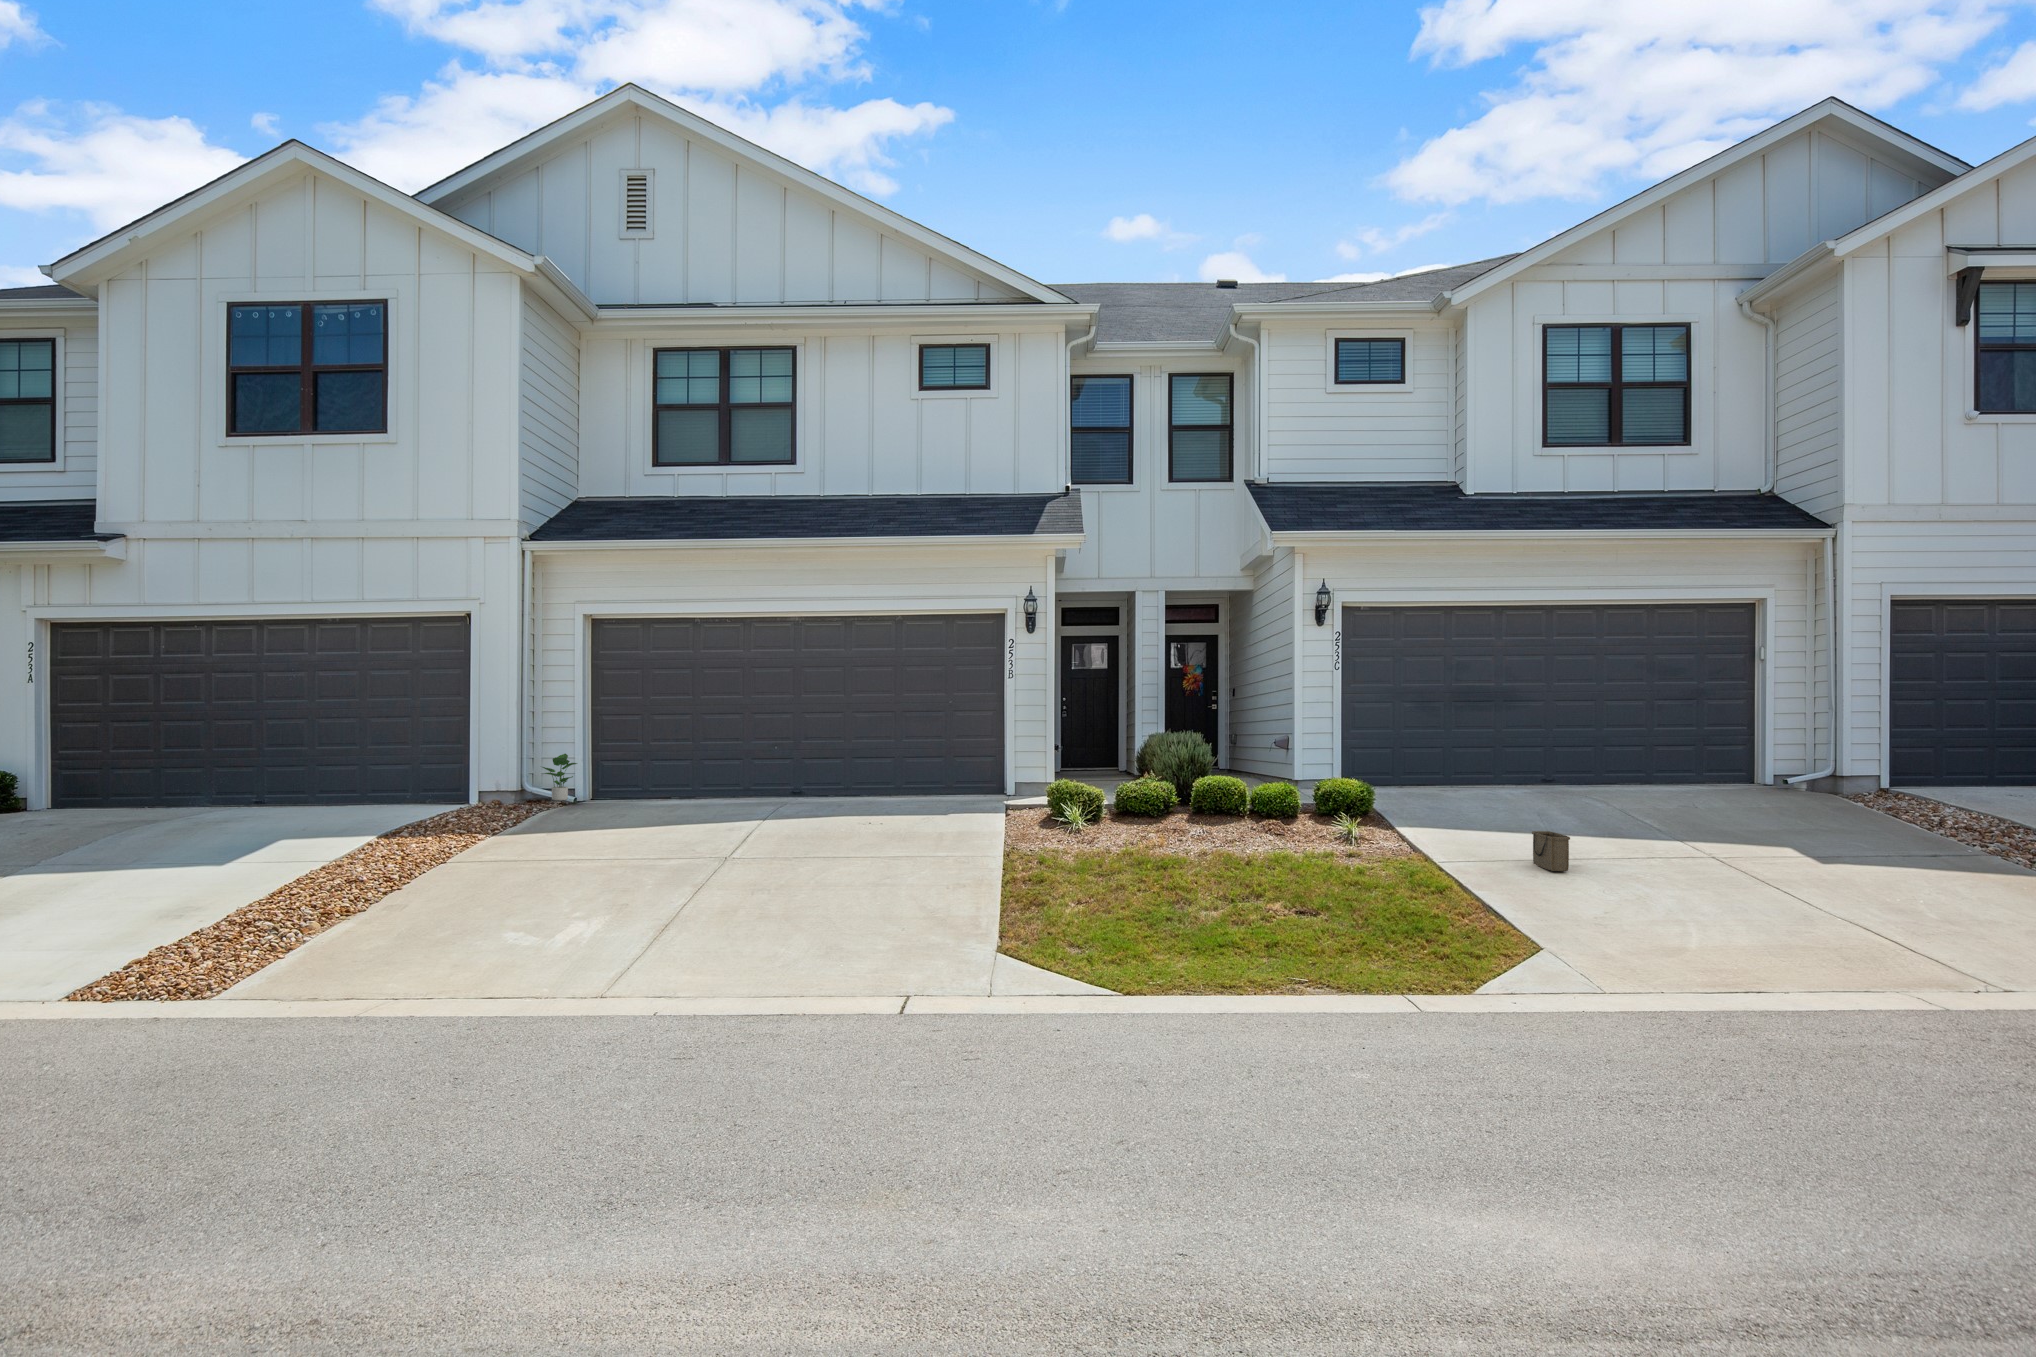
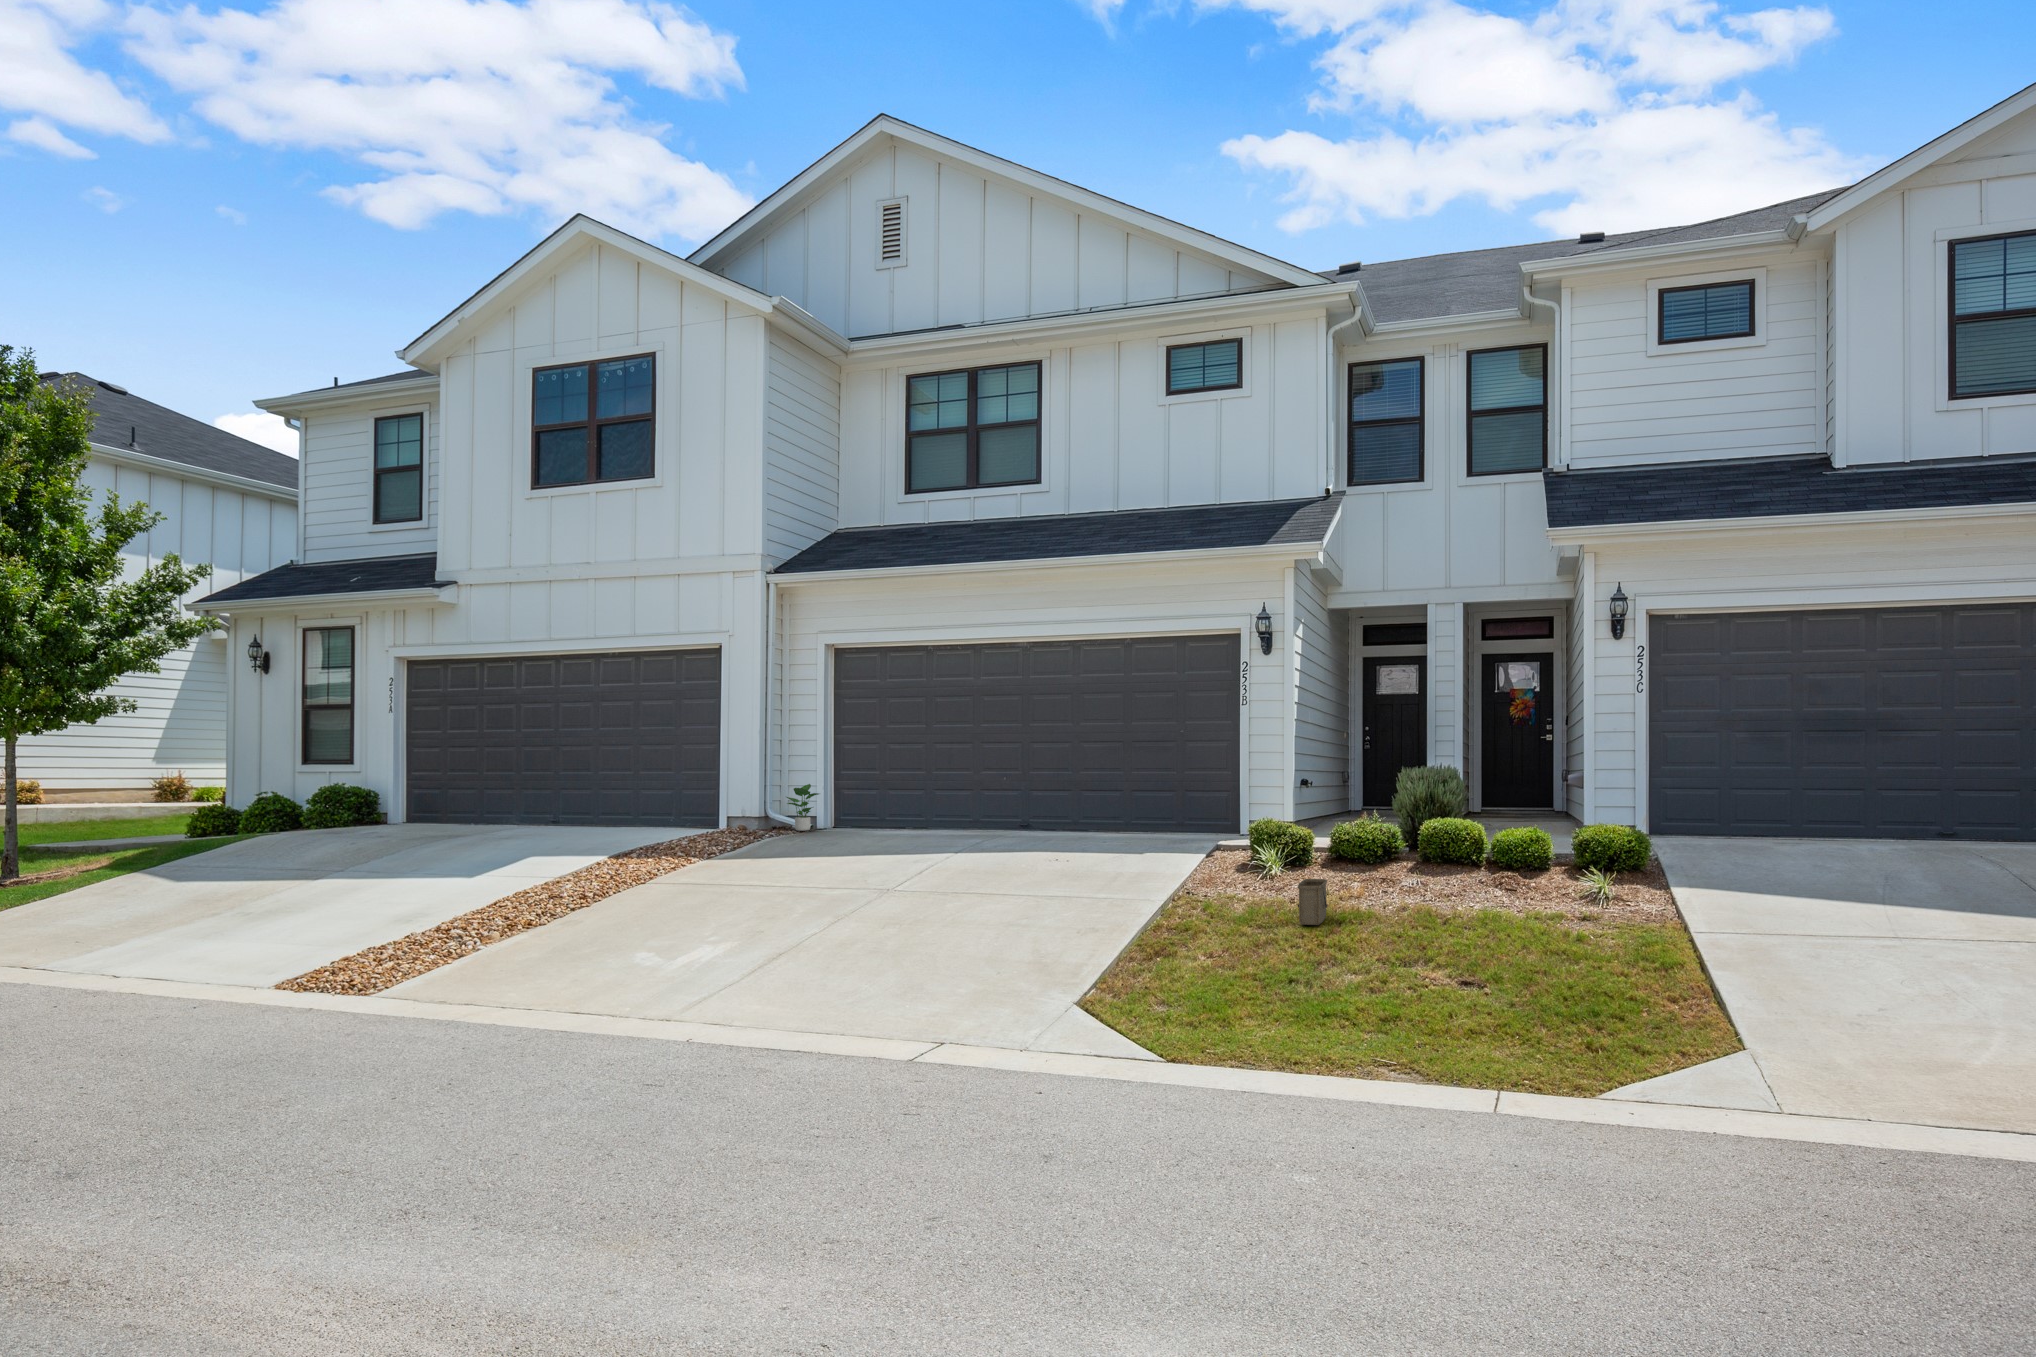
basket: present [1532,831,1570,871] -> present [1298,879,1327,925]

